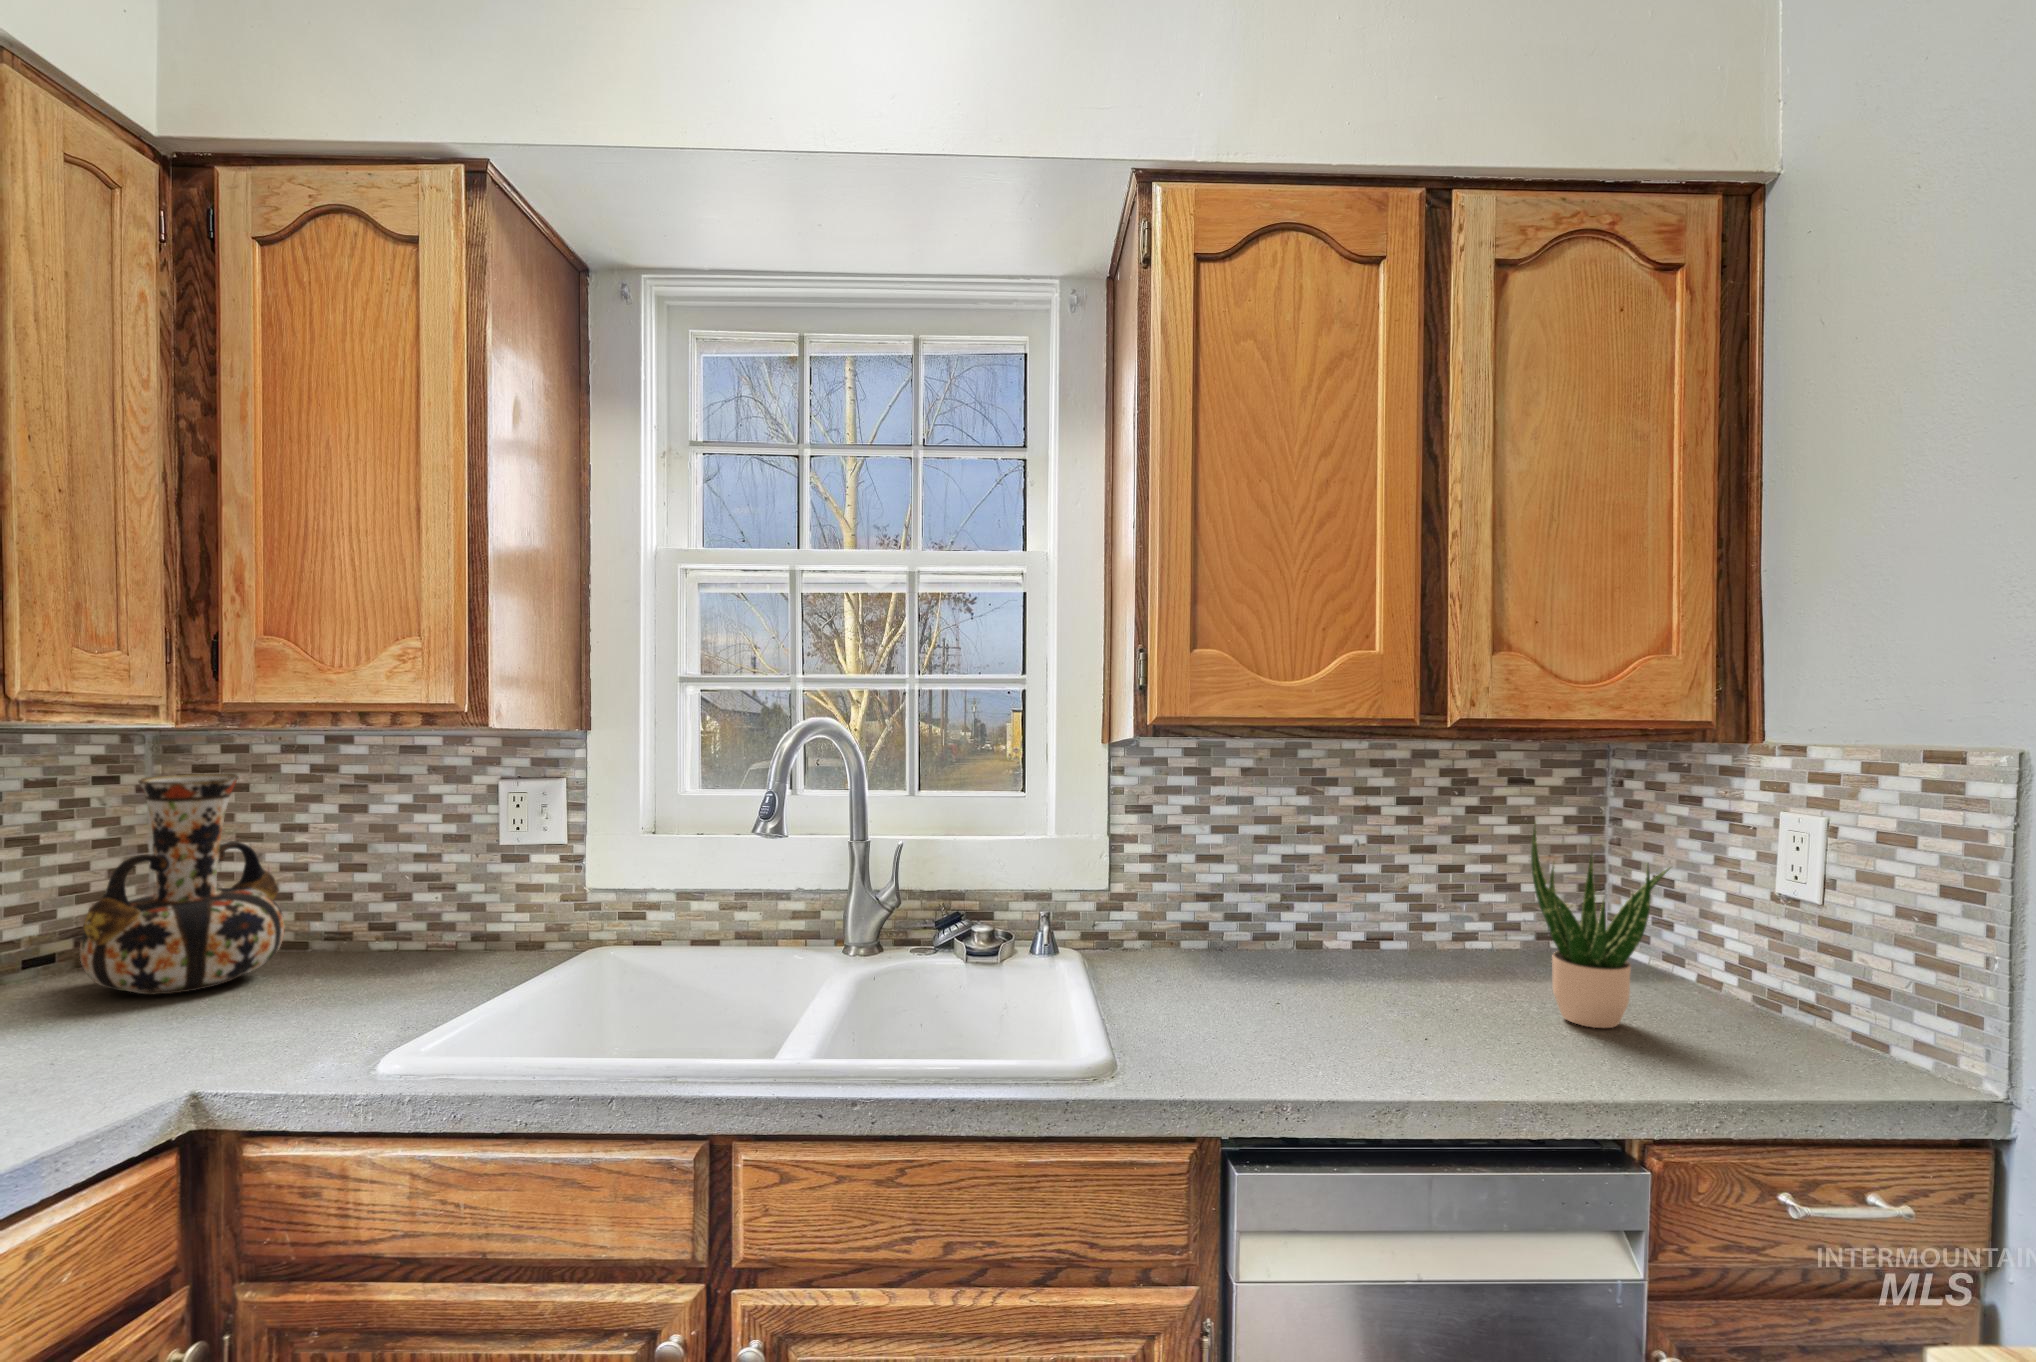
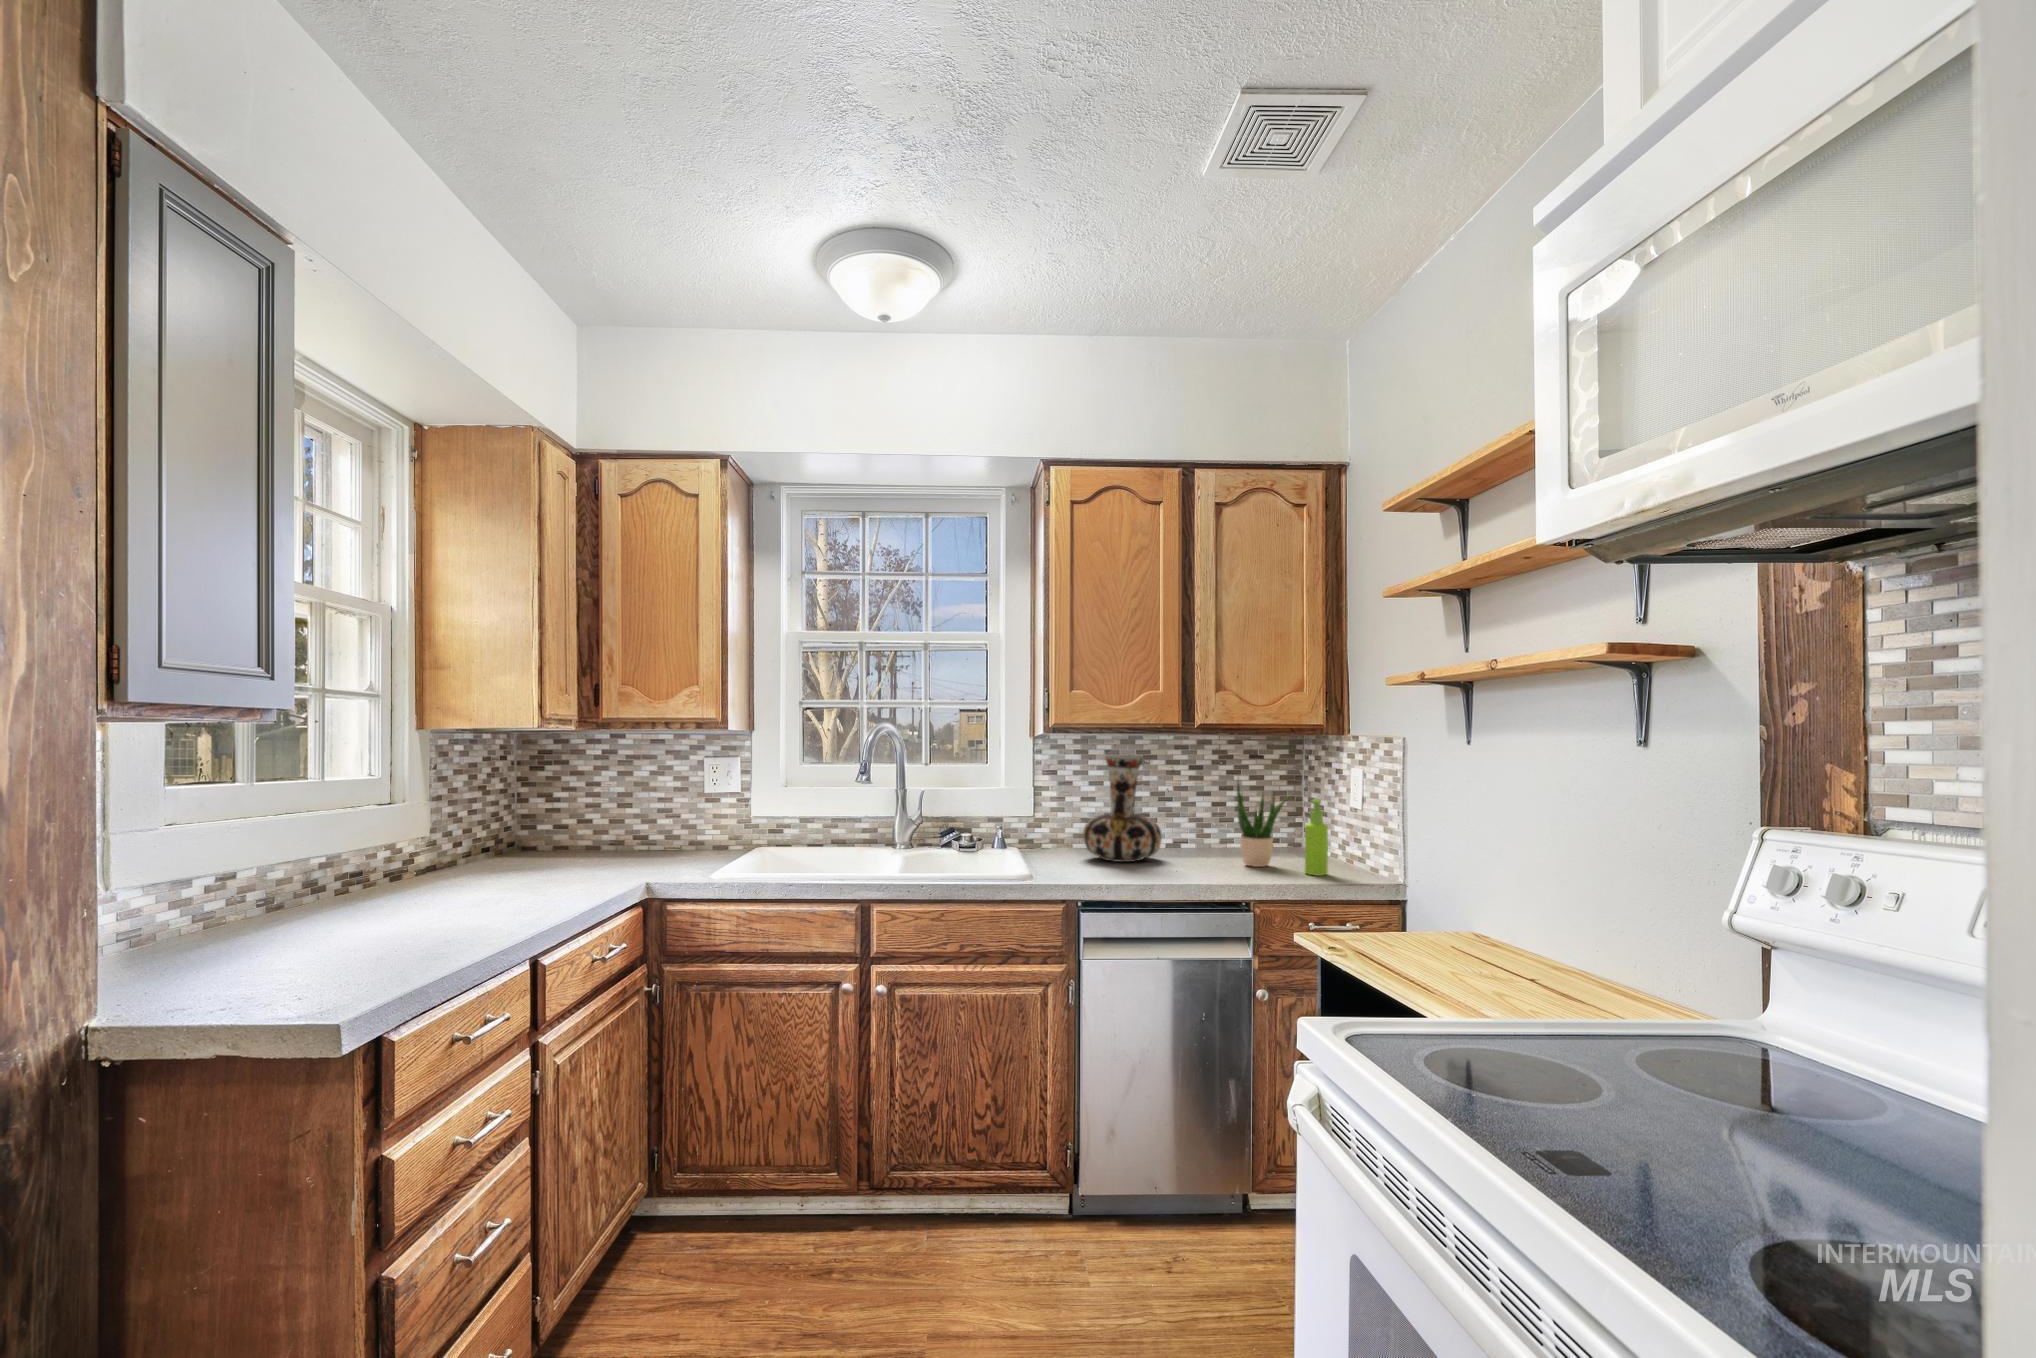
vase: present [79,774,285,995] -> present [1083,755,1162,862]
soap dispenser: none [1741,890,1805,1075] -> present [1305,799,1328,876]

